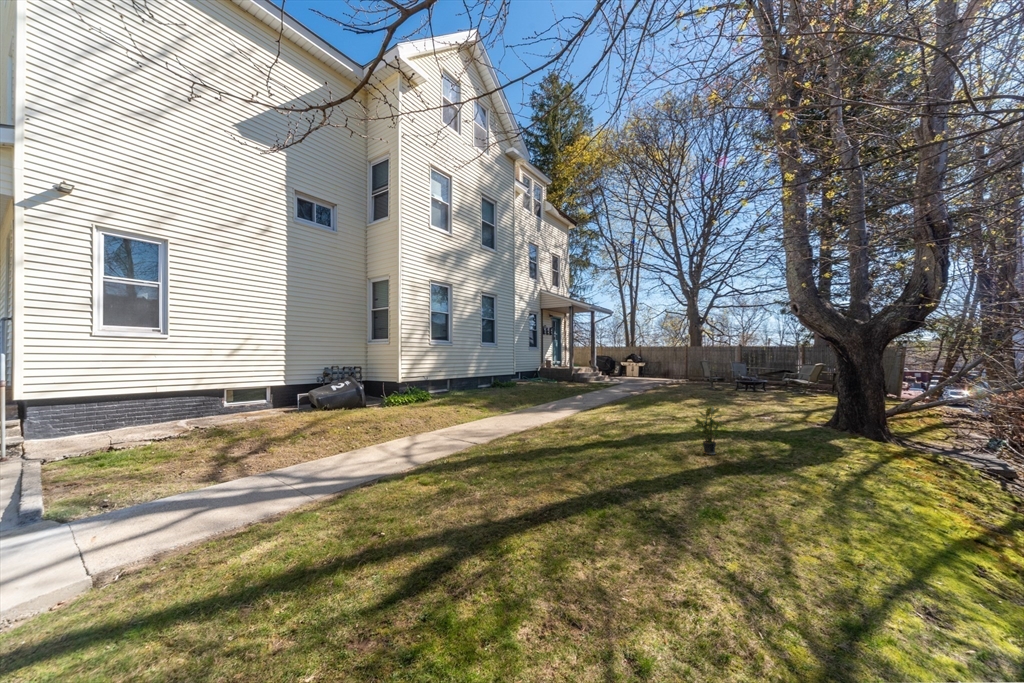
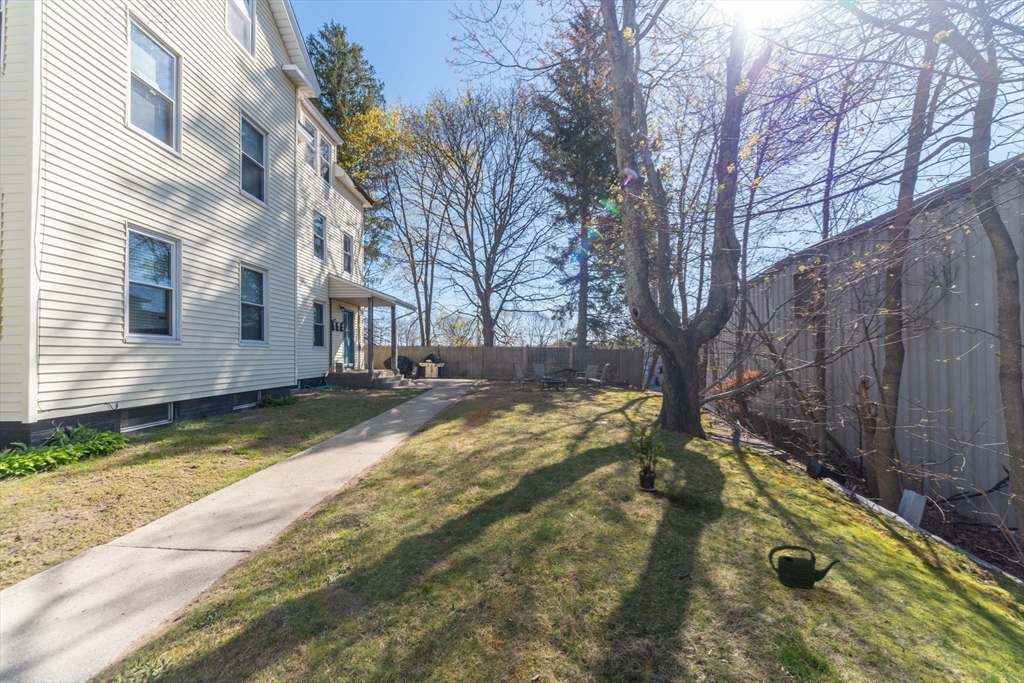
watering can: none [720,472,763,499] -> present [768,545,840,588]

